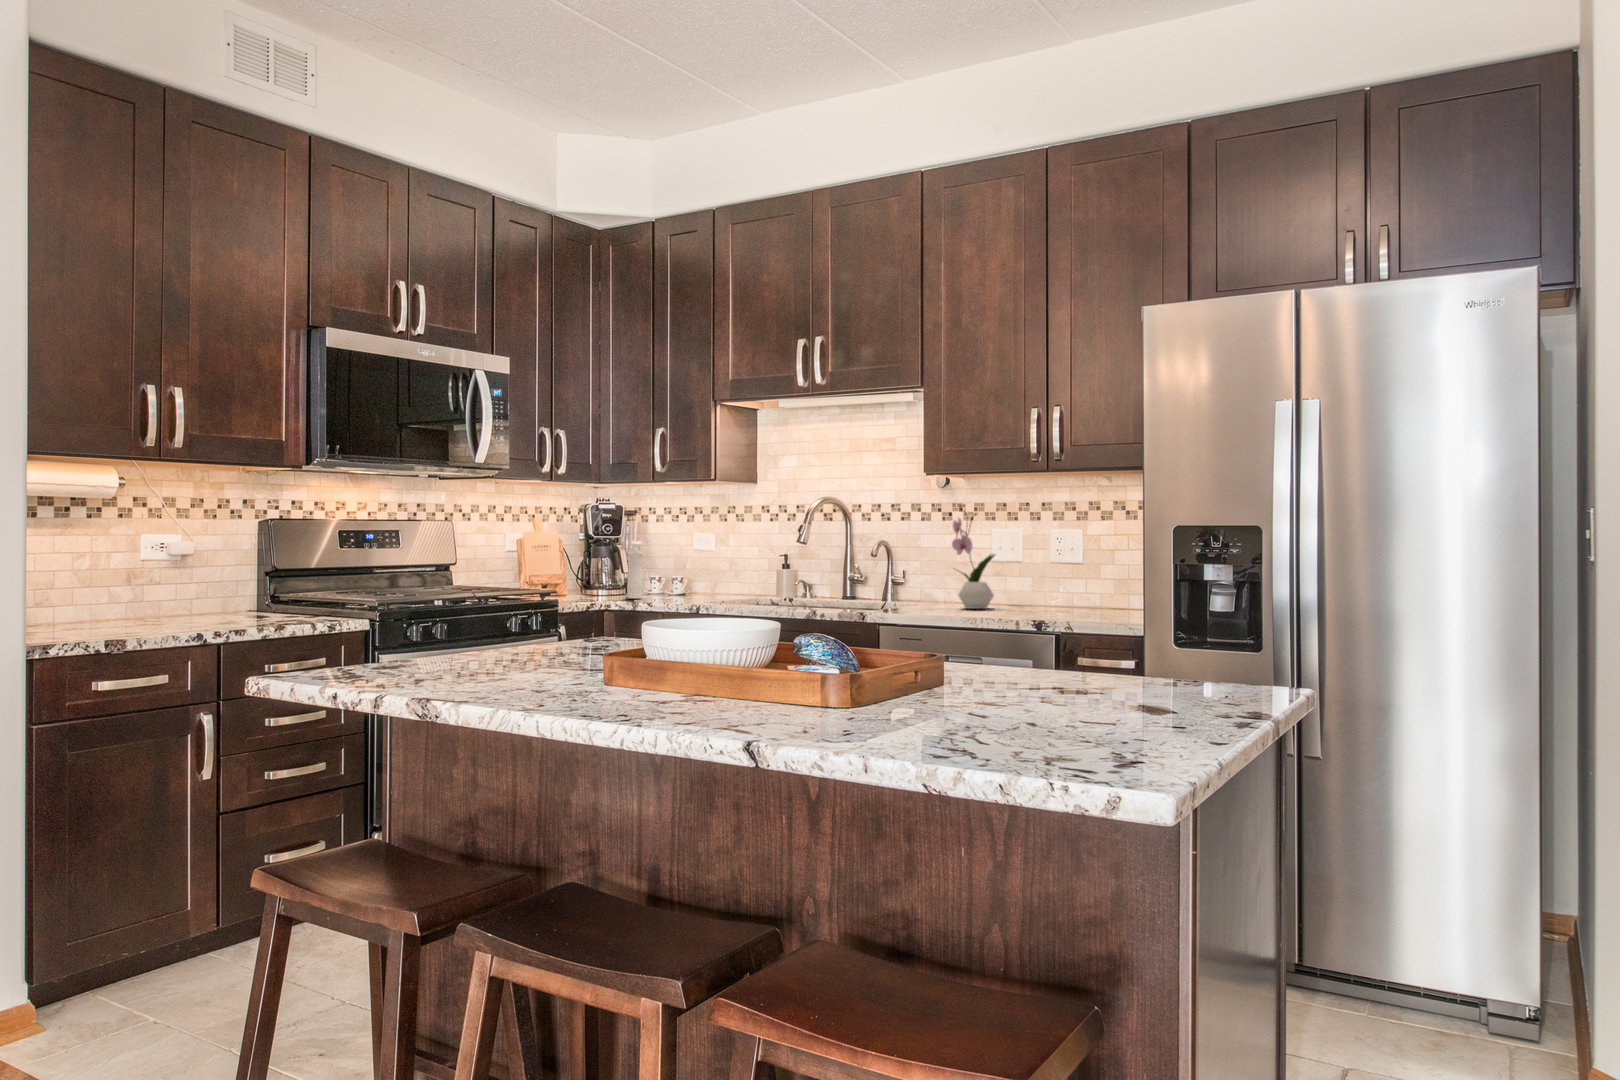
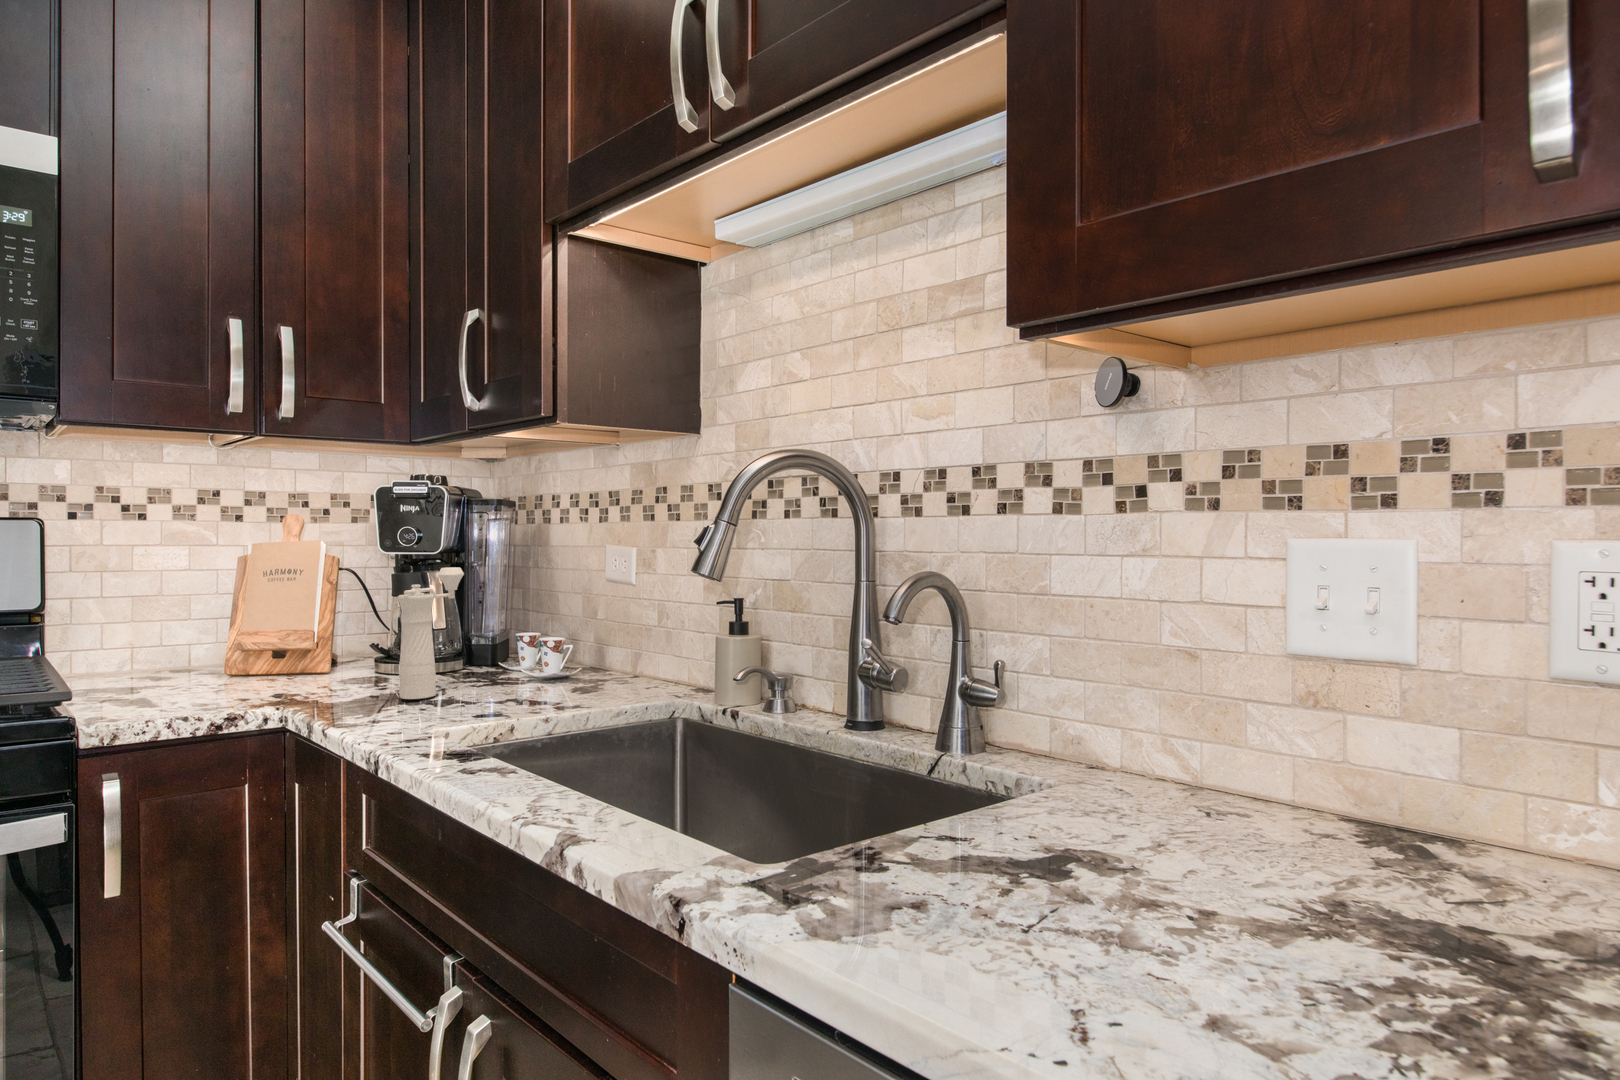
flower arrangement: present [952,504,995,609] -> none [1130,449,1331,887]

